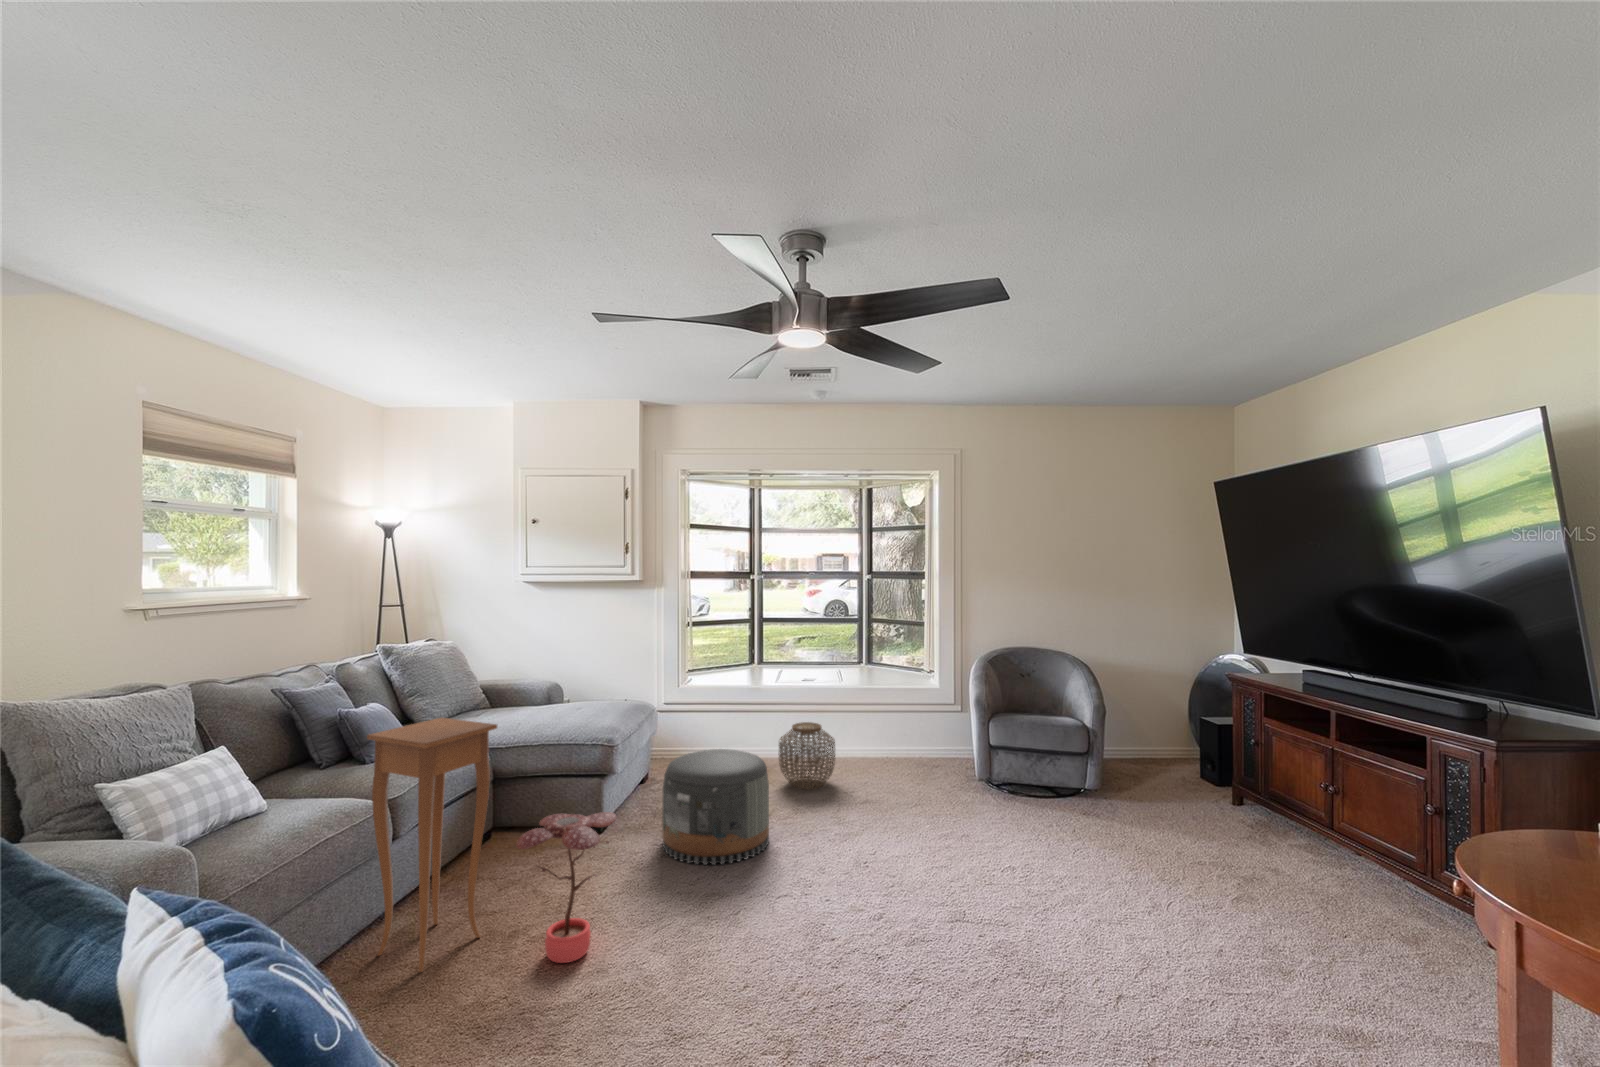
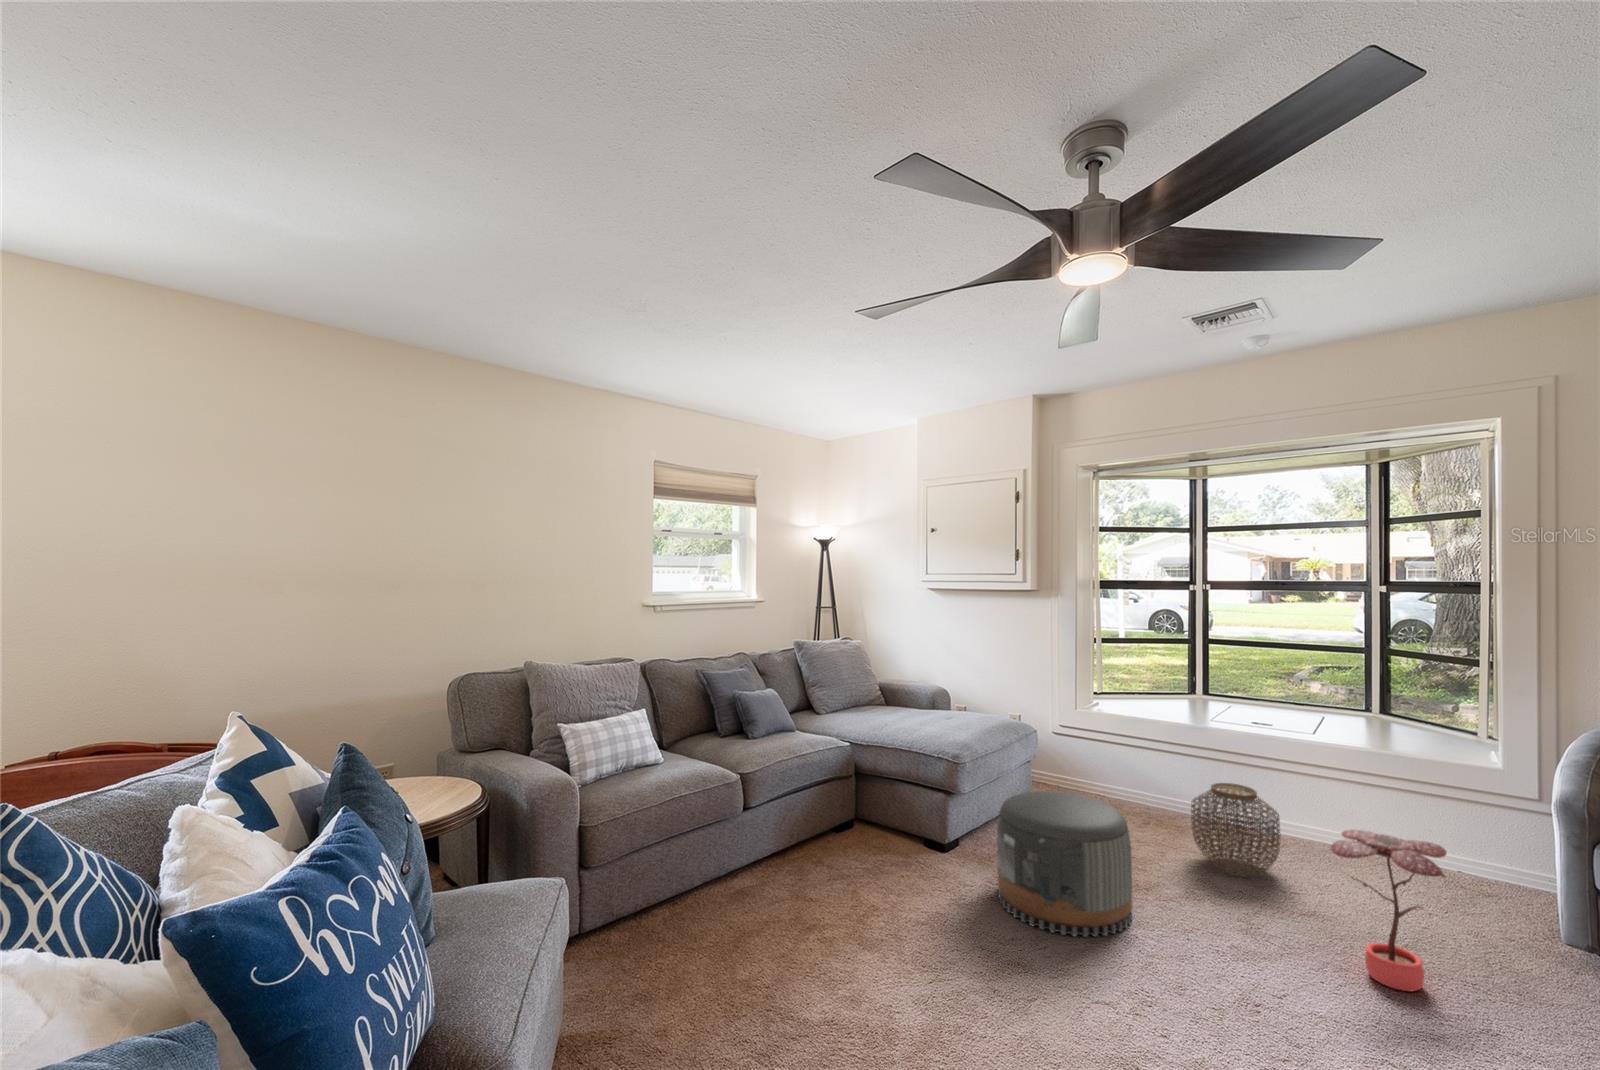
side table: present [367,718,497,972] -> none [704,710,797,932]
potted plant: present [516,812,616,963] -> present [1331,830,1446,991]

